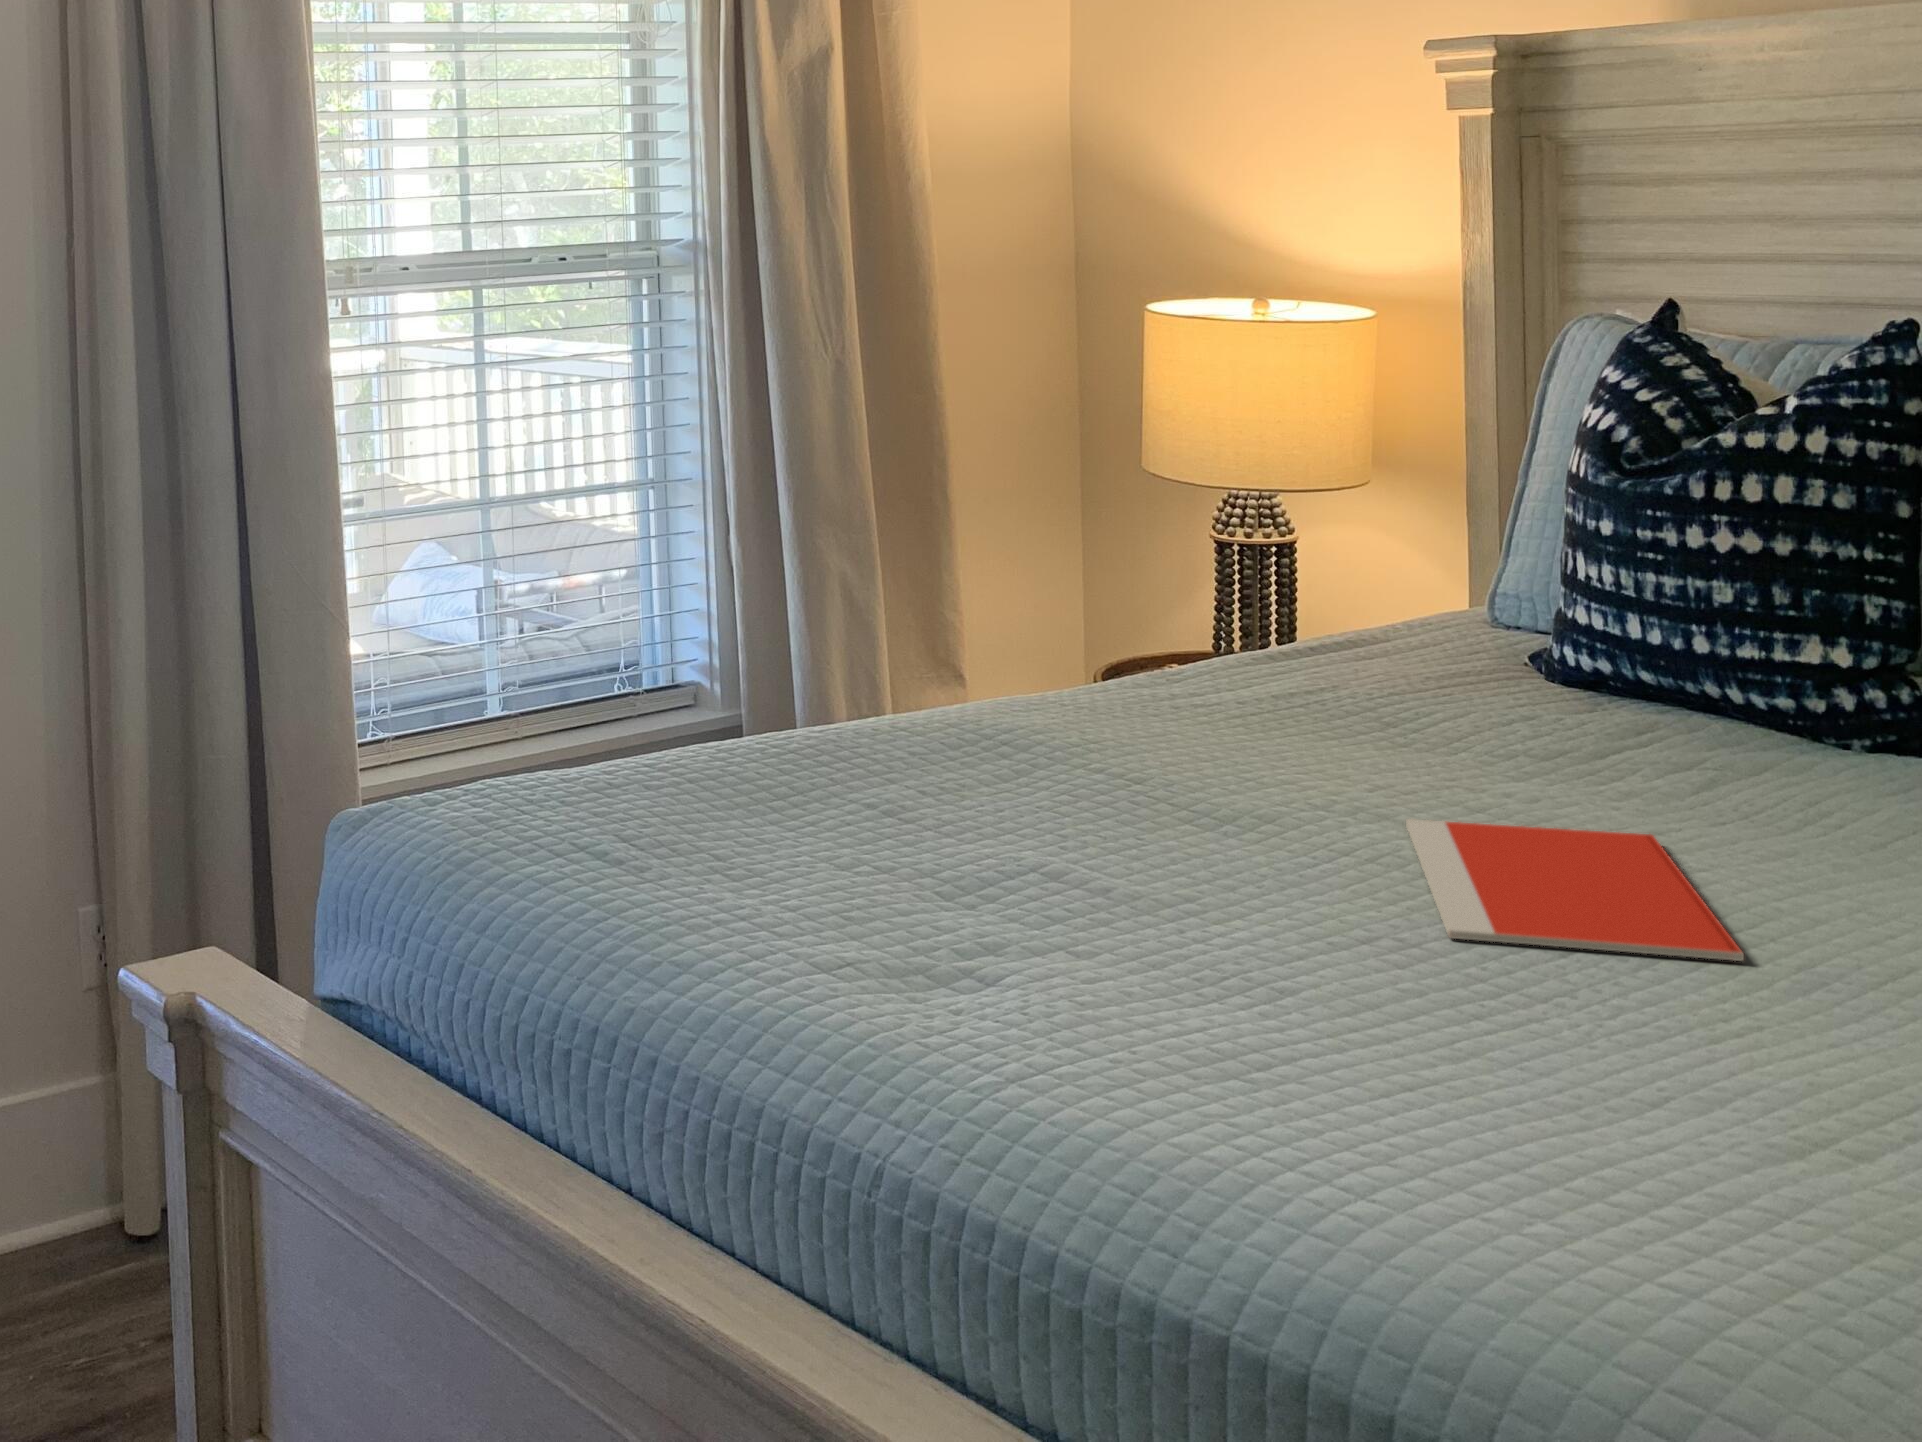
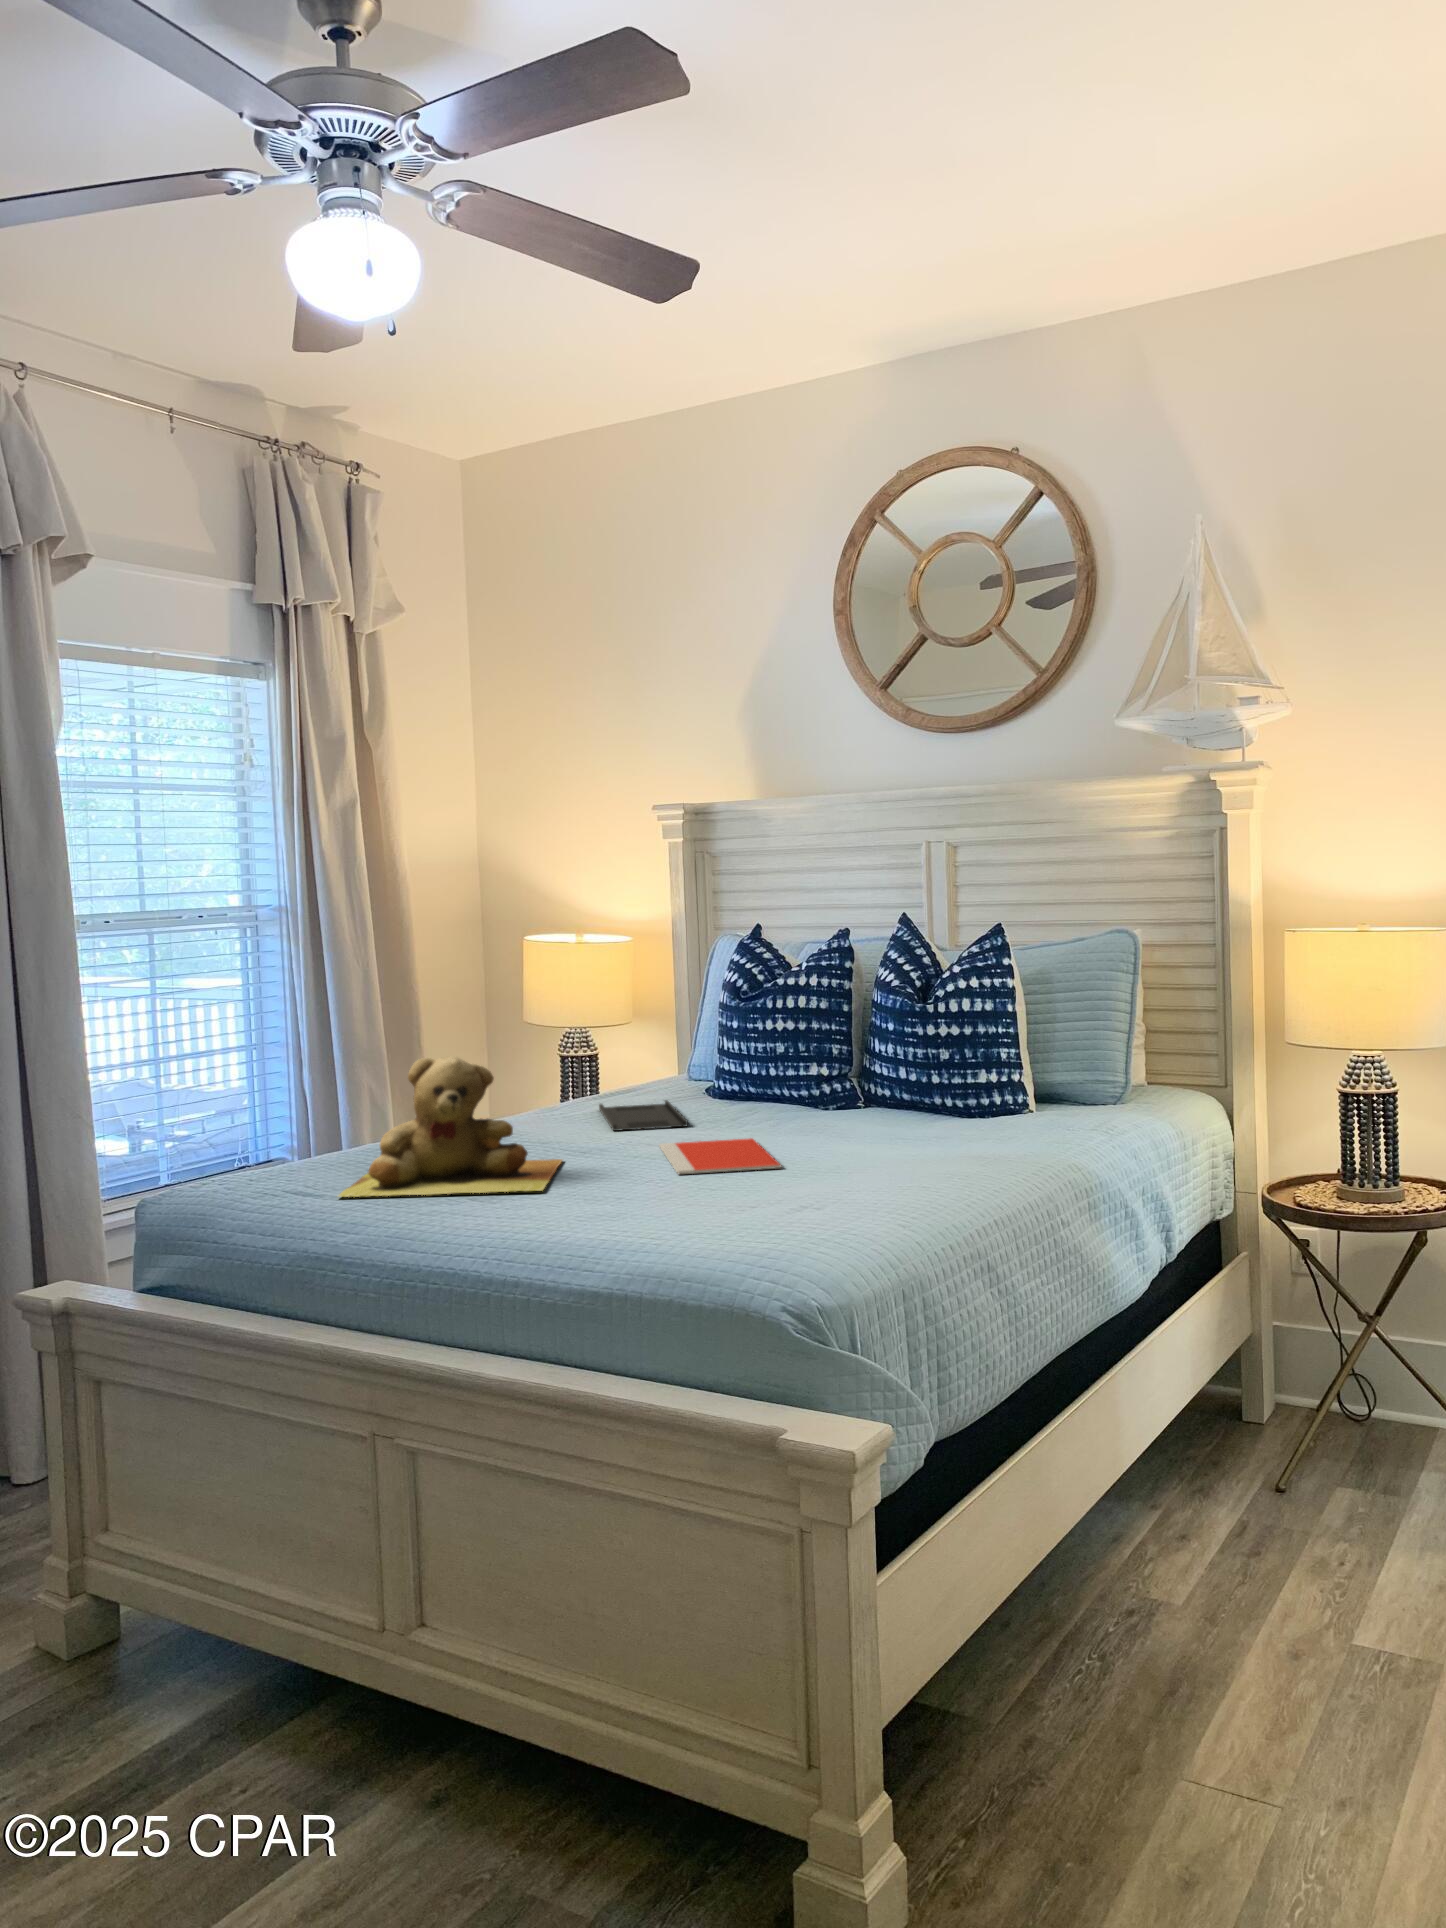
teddy bear: none [641,592,1168,944] -> present [339,1057,562,1197]
tray: none [1276,674,1481,766] -> present [599,1100,688,1131]

